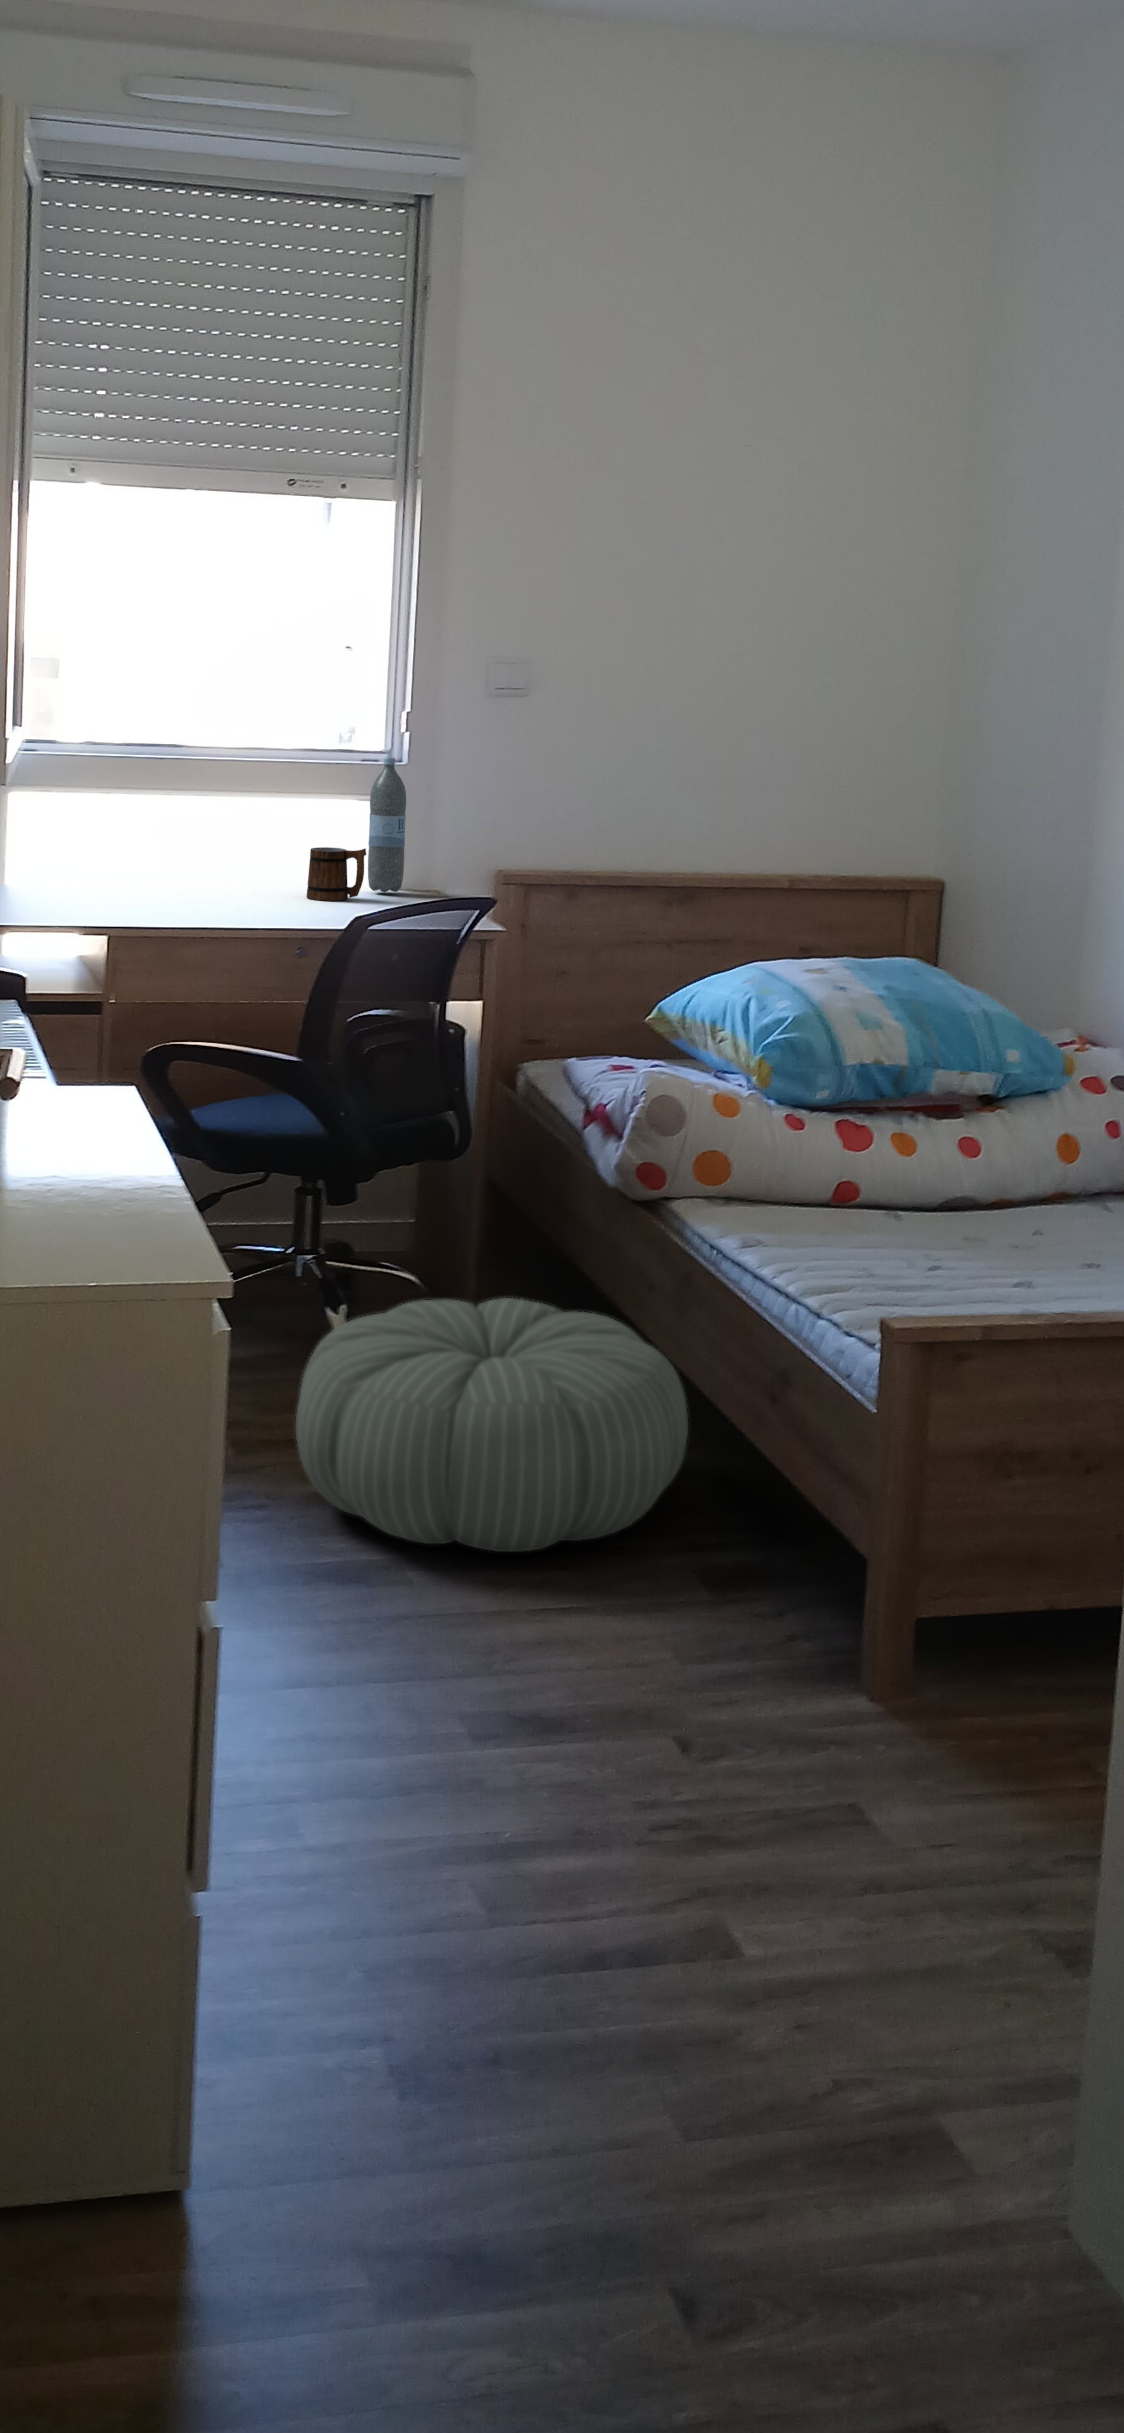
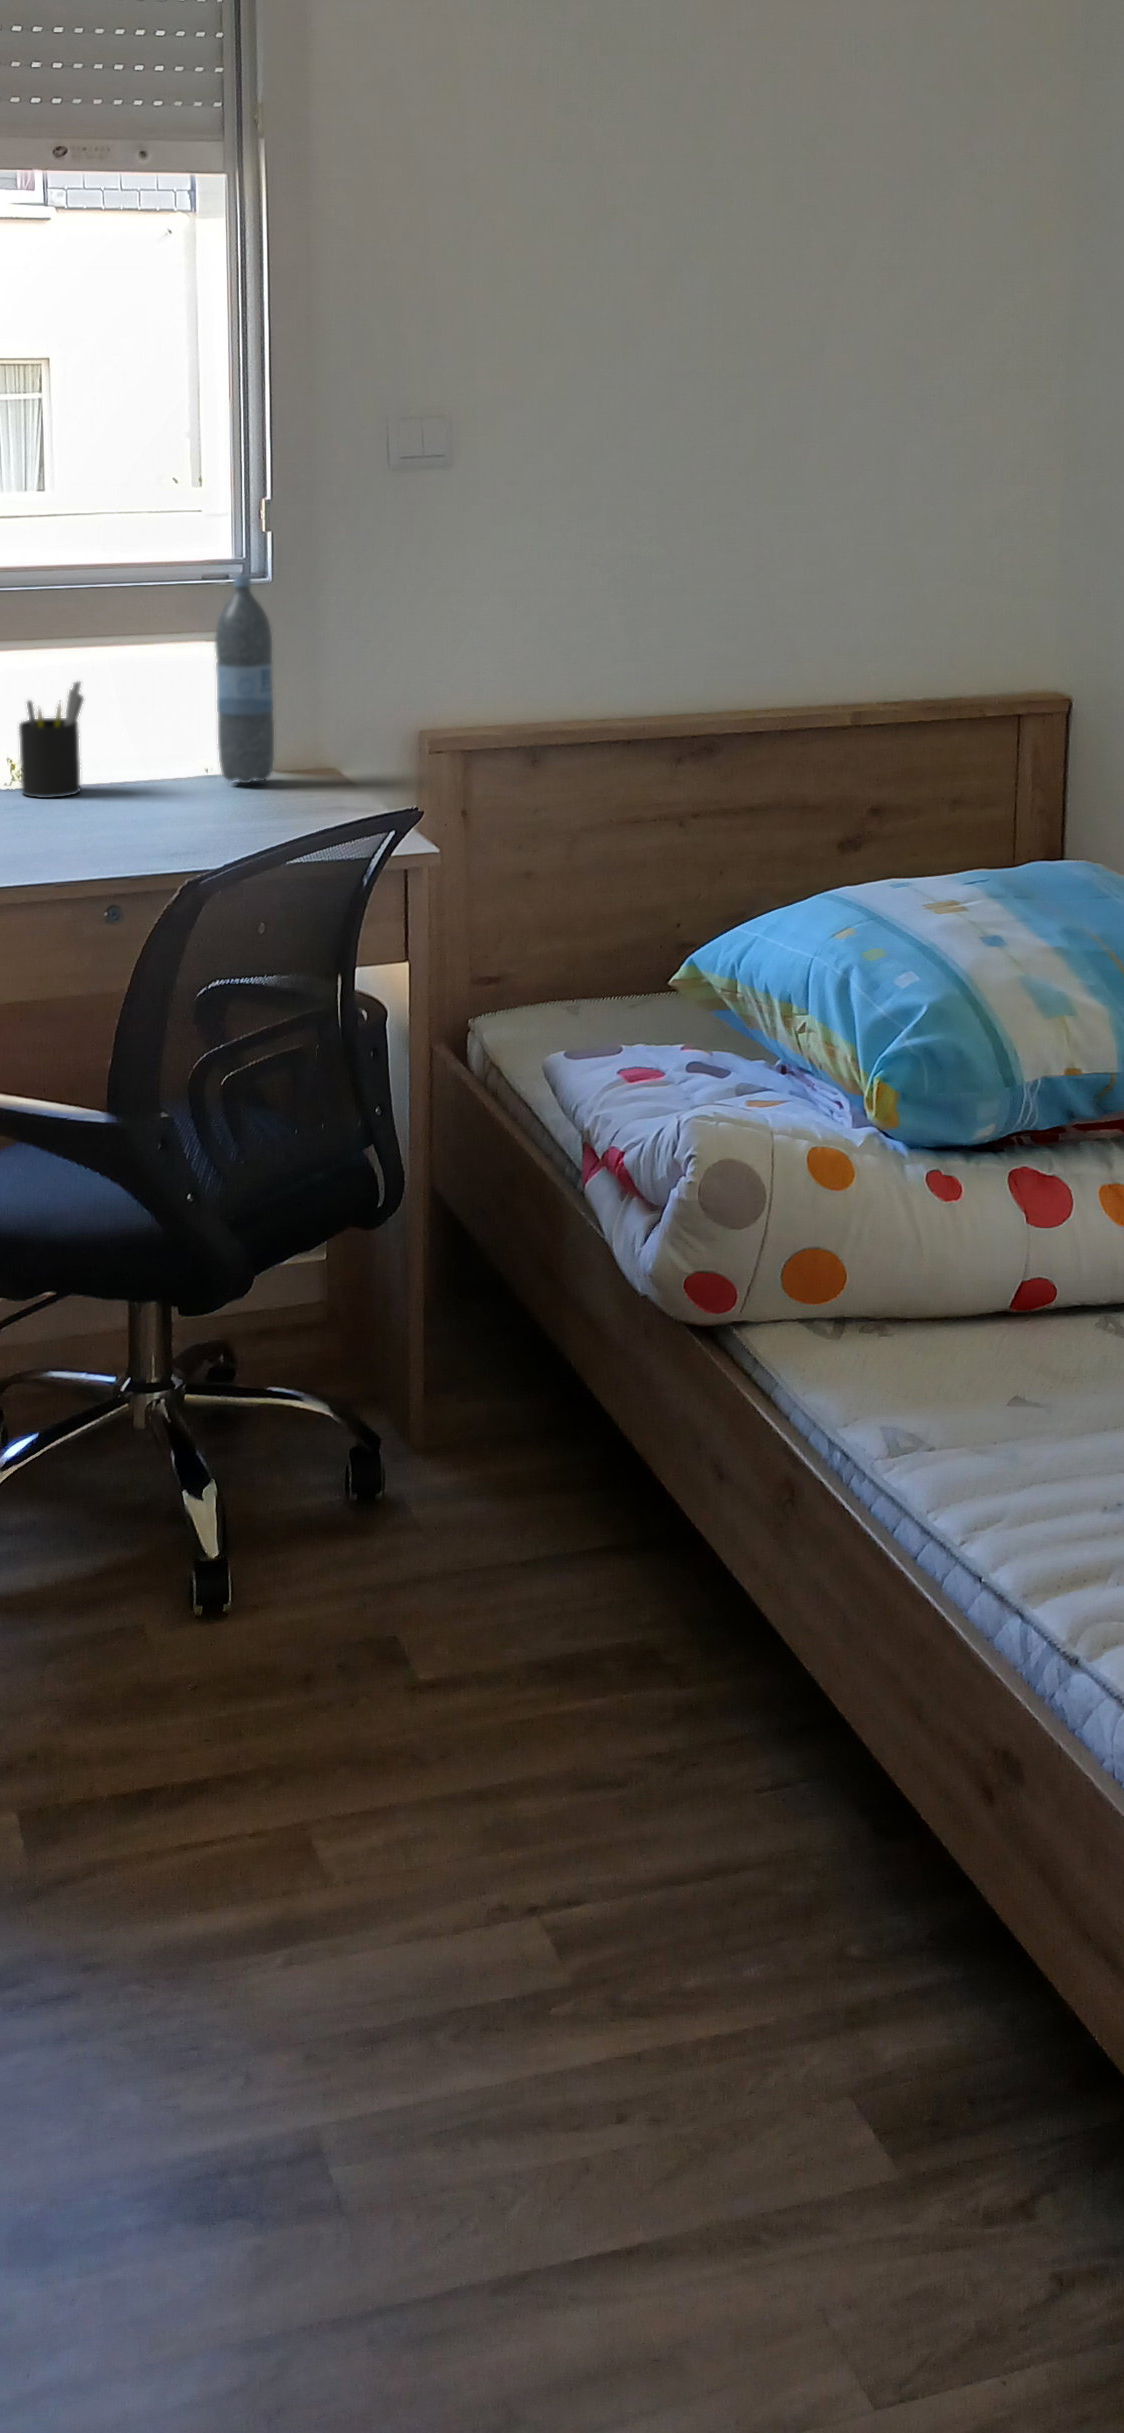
pen holder: none [242,819,285,892] -> present [19,682,83,798]
mug: present [307,847,366,901] -> none [123,723,213,809]
pouf: present [296,1298,688,1552] -> none [125,1544,827,2122]

